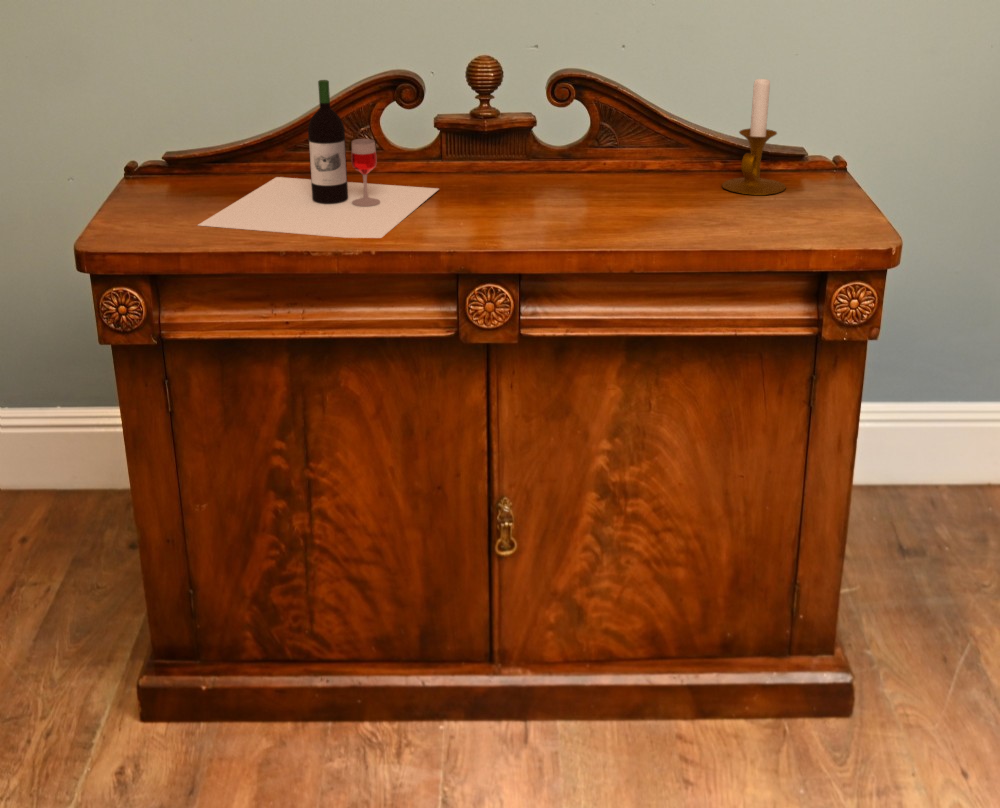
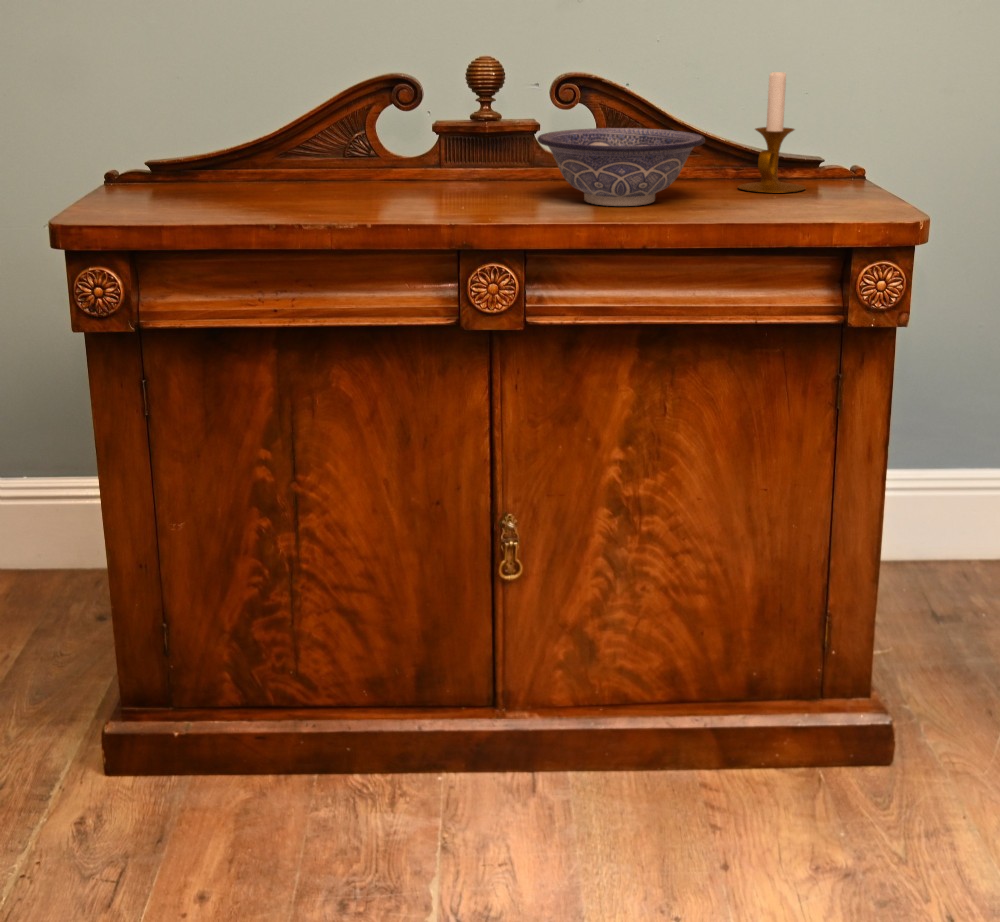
wine bottle: present [199,80,439,238] -> none [180,67,437,220]
decorative bowl: none [533,133,691,218] -> present [537,128,705,206]

